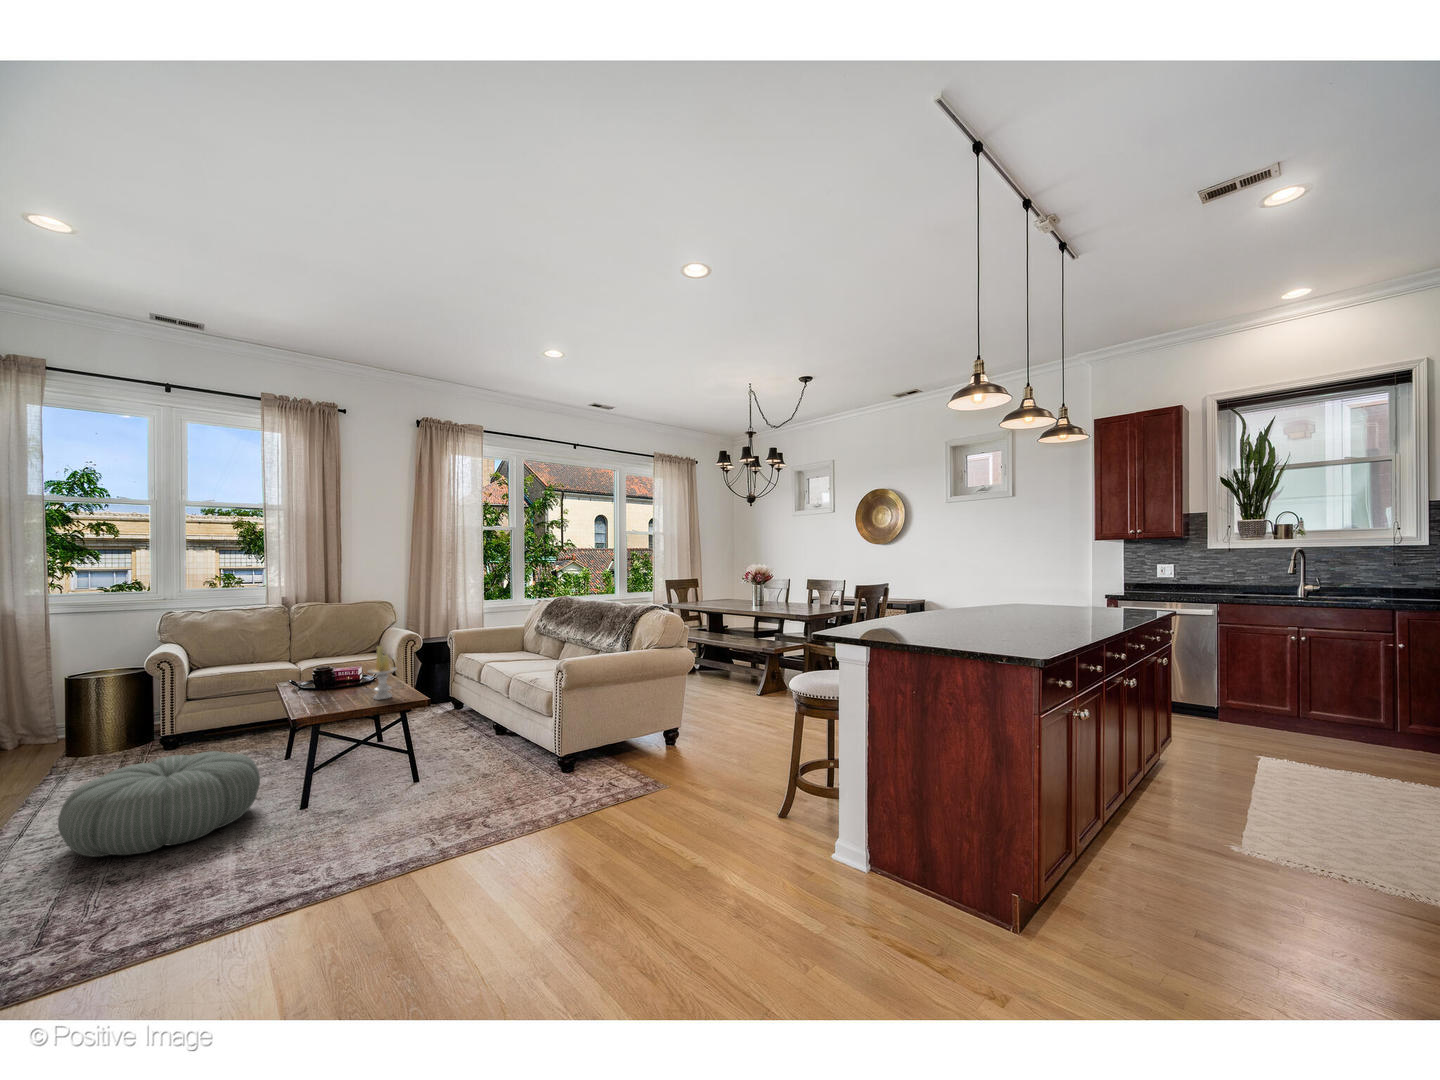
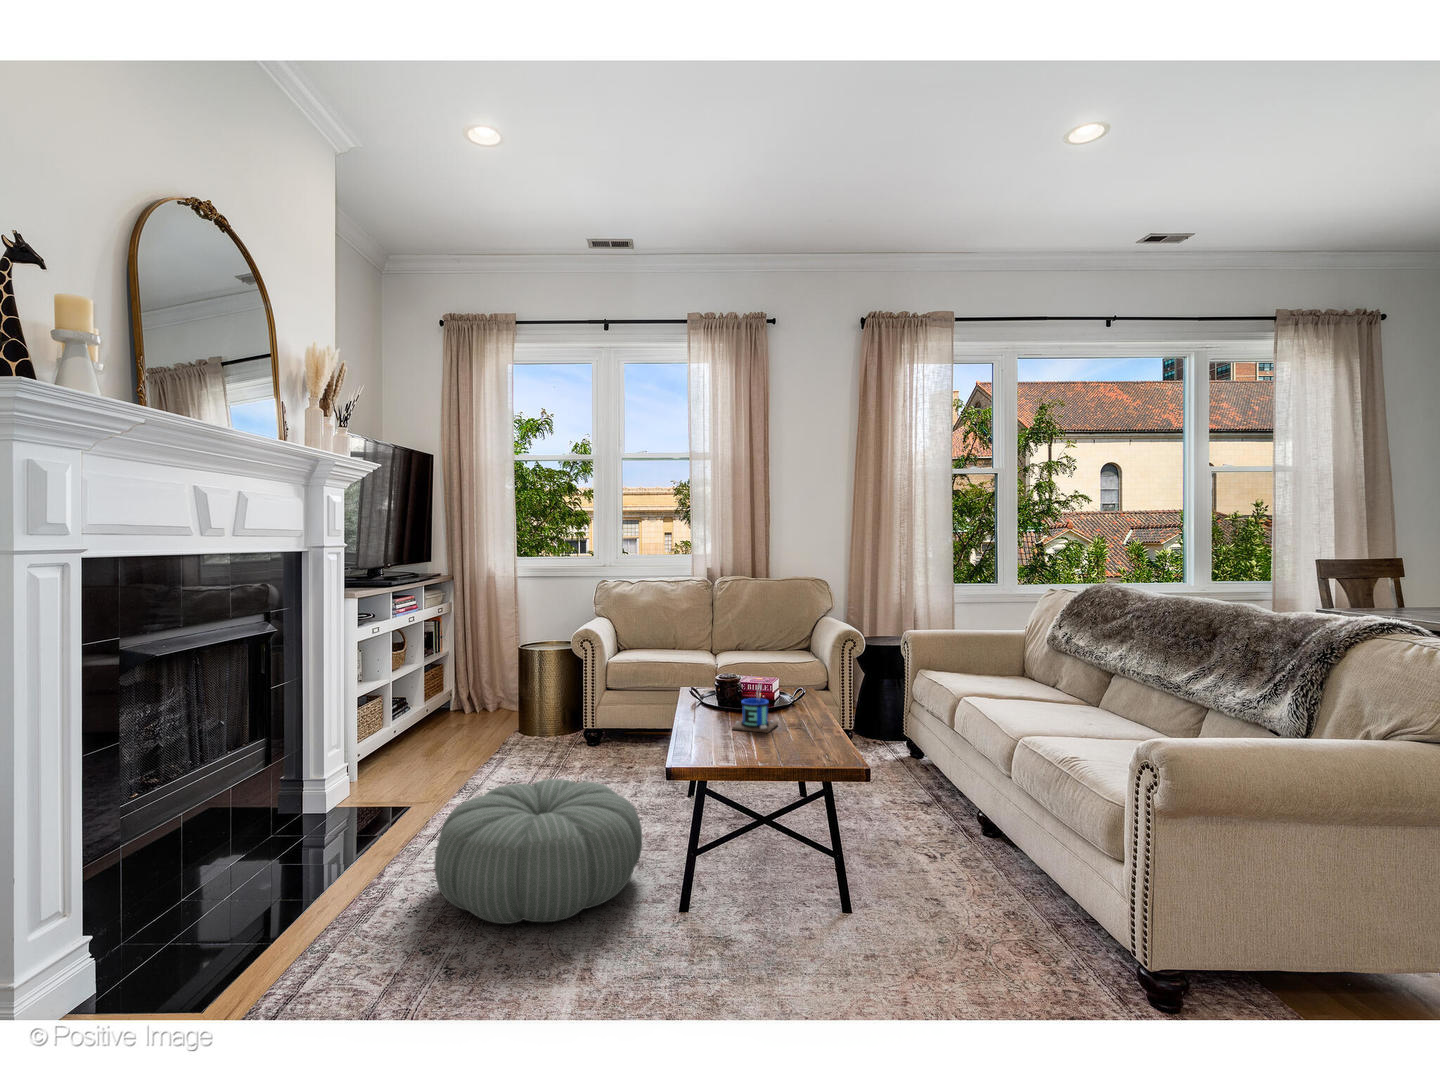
candle: present [368,646,397,700] -> none [777,661,822,754]
mug: none [331,657,364,696] -> present [732,683,778,733]

